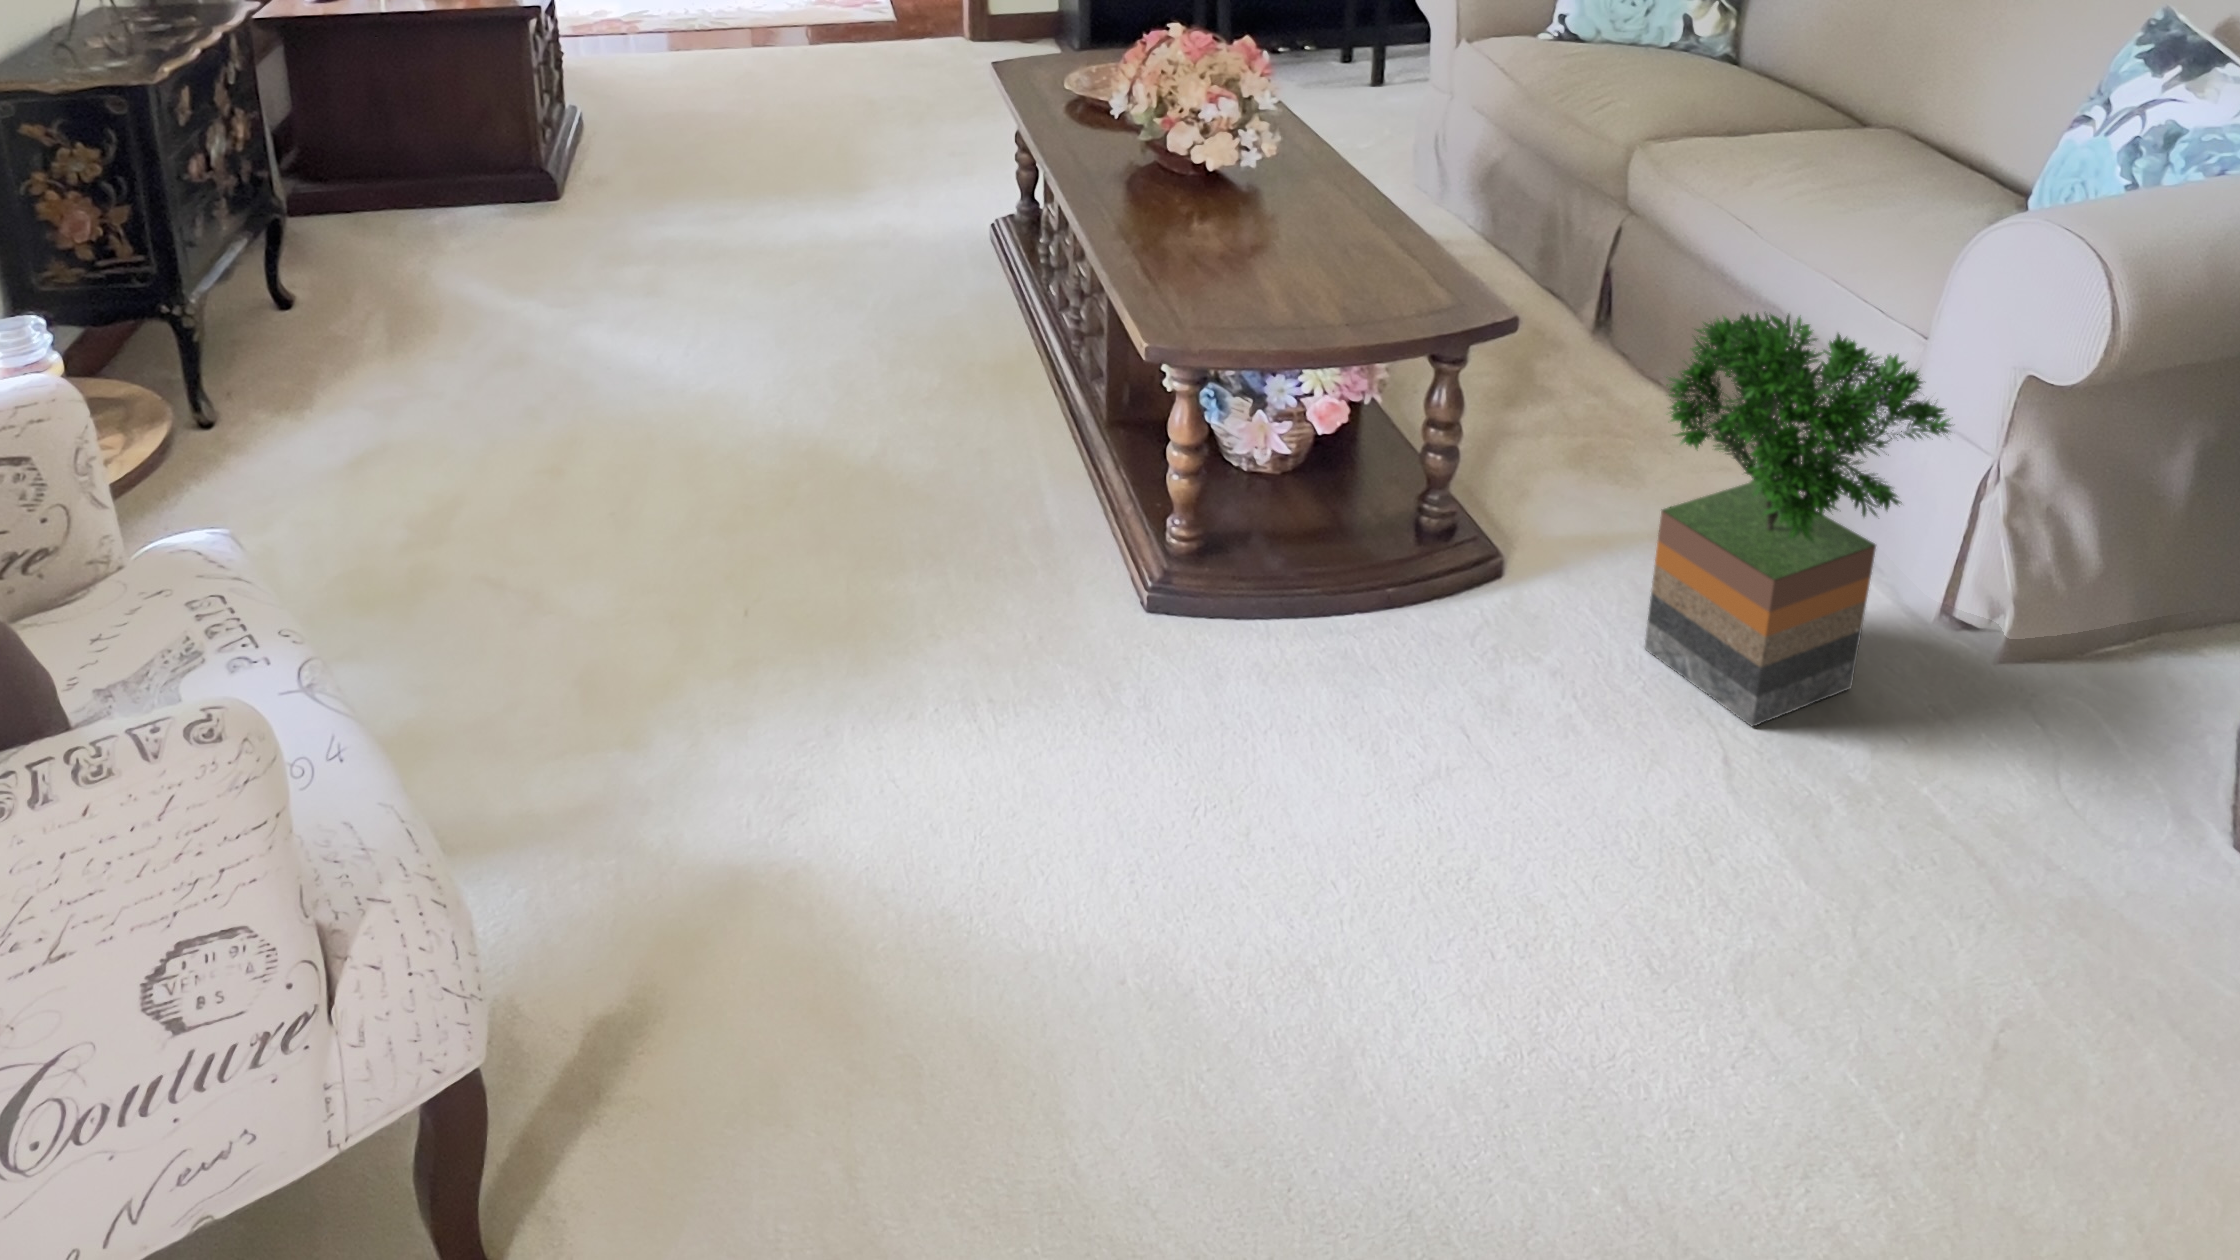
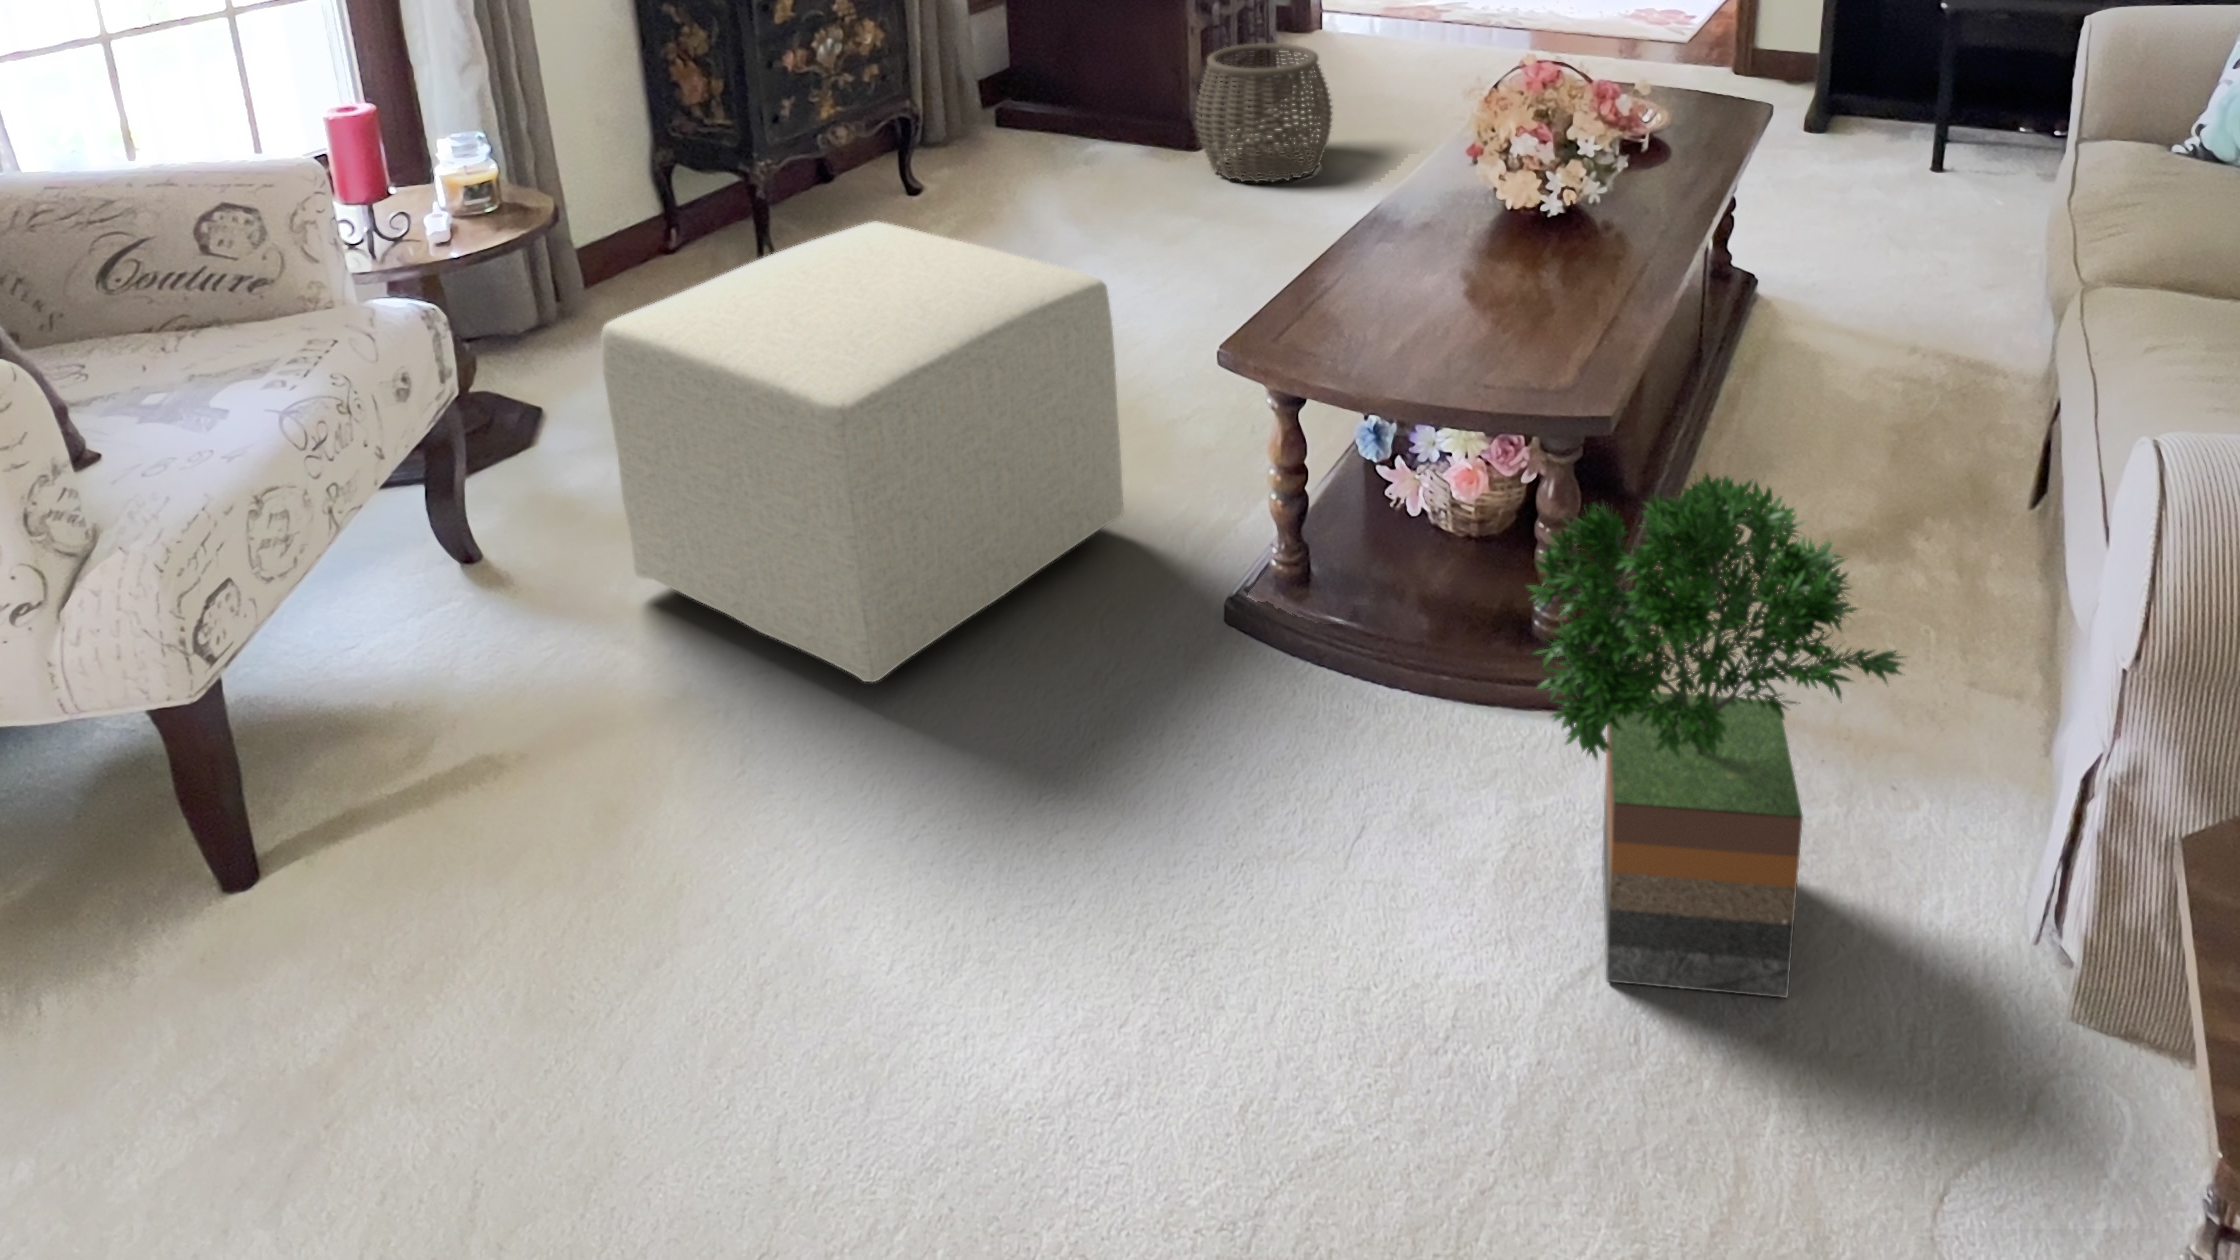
woven basket: none [588,64,733,213] -> present [1196,44,1332,182]
ottoman: none [555,300,998,751] -> present [601,221,1124,682]

